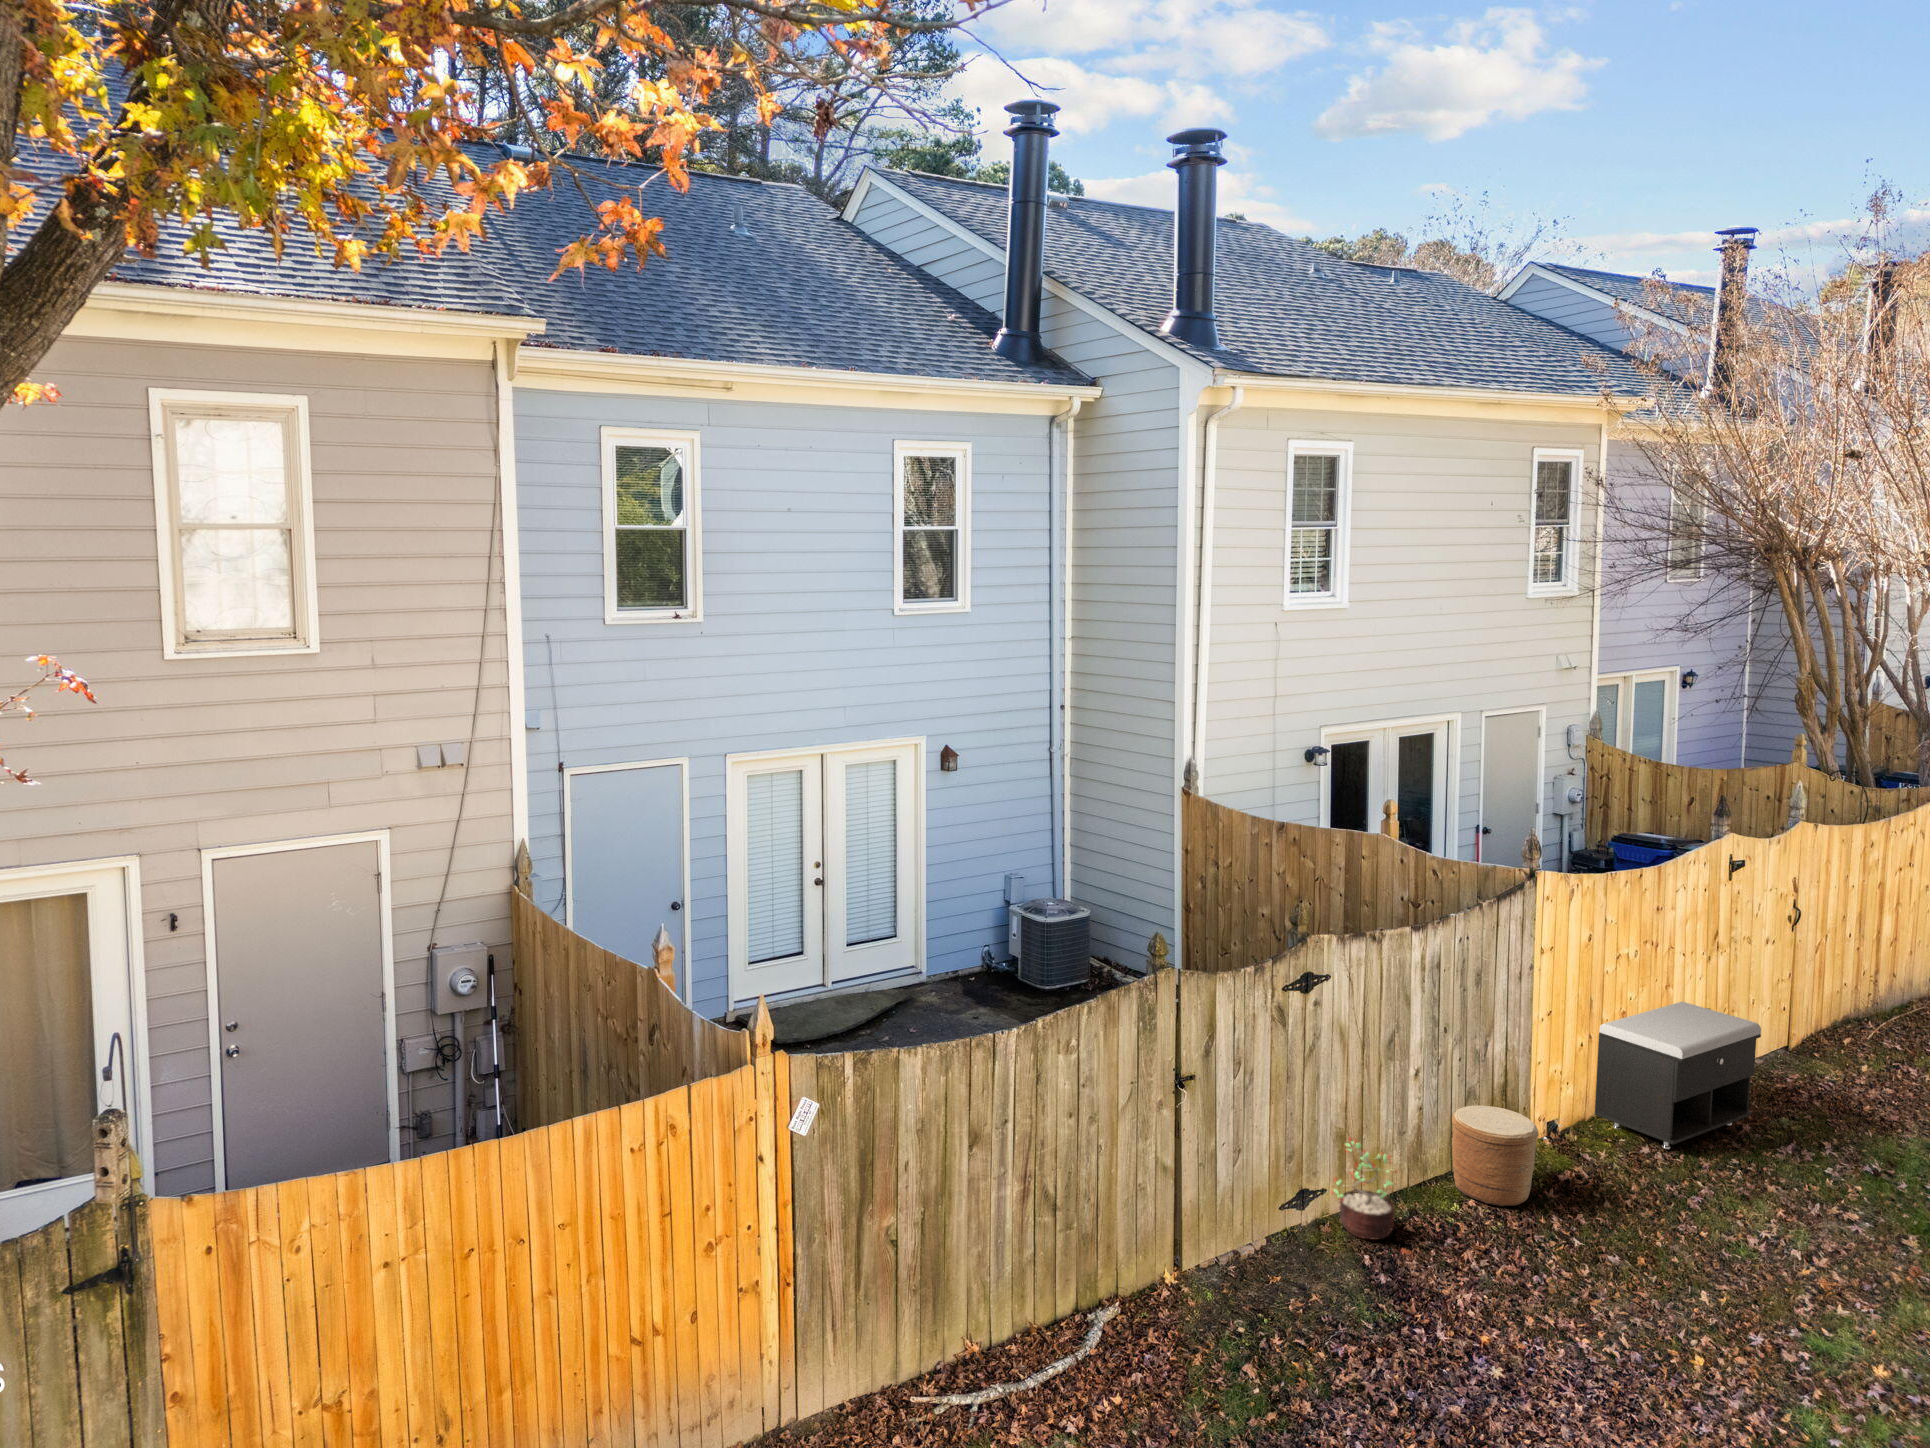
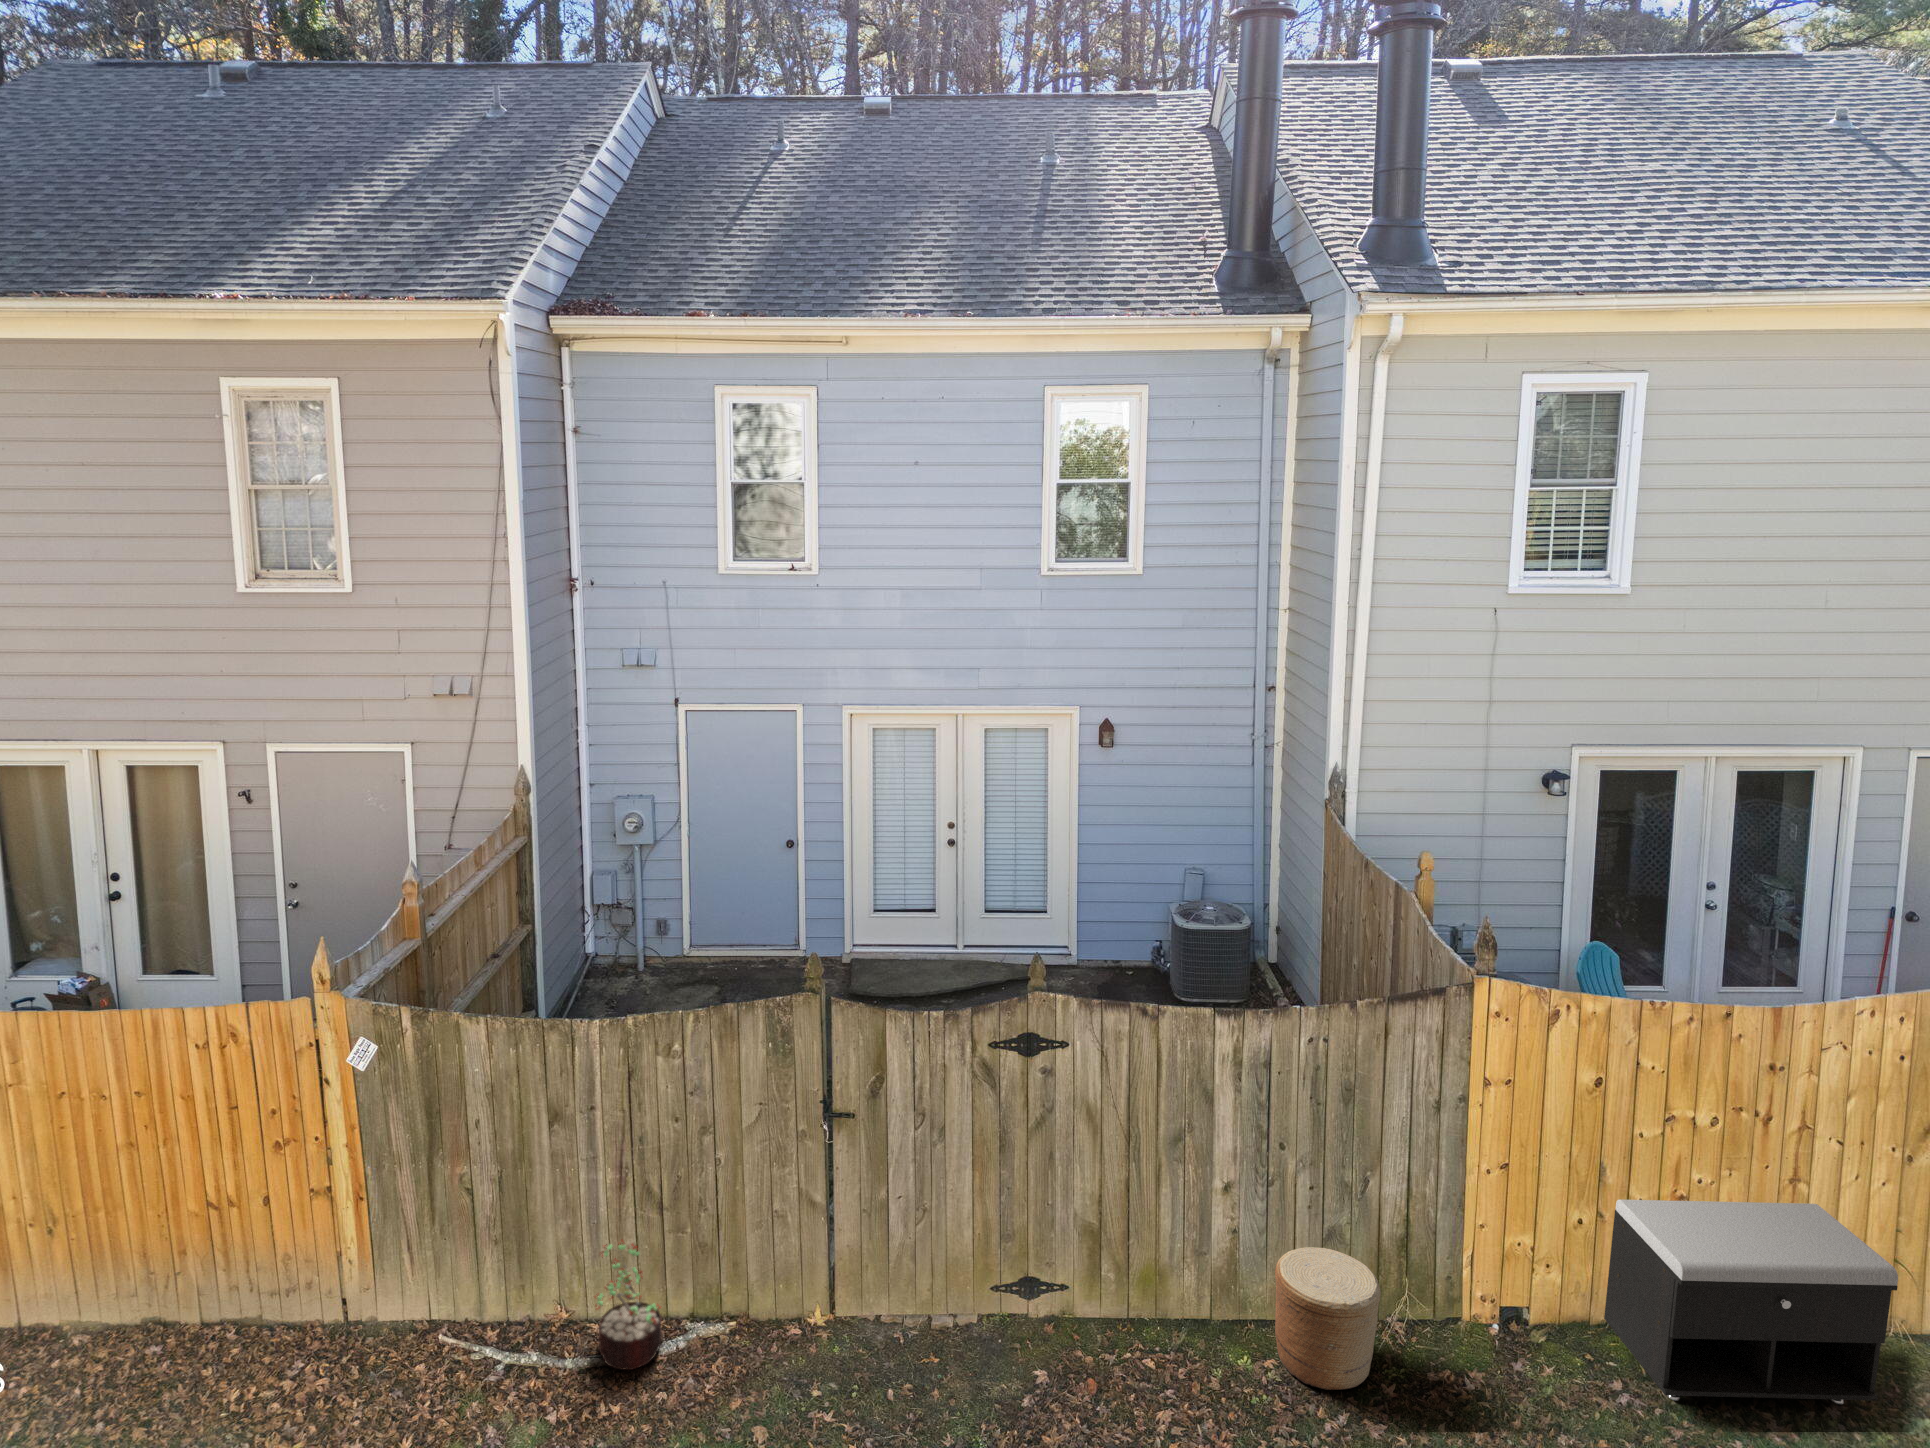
decorative plant: present [1333,1139,1397,1240] -> present [597,1243,662,1370]

